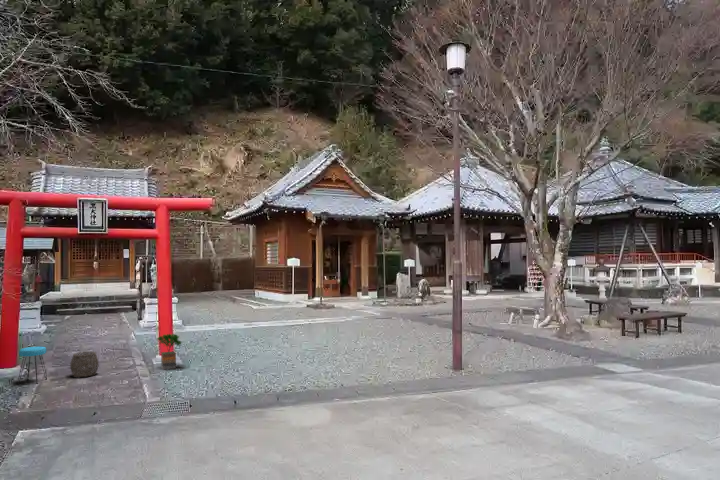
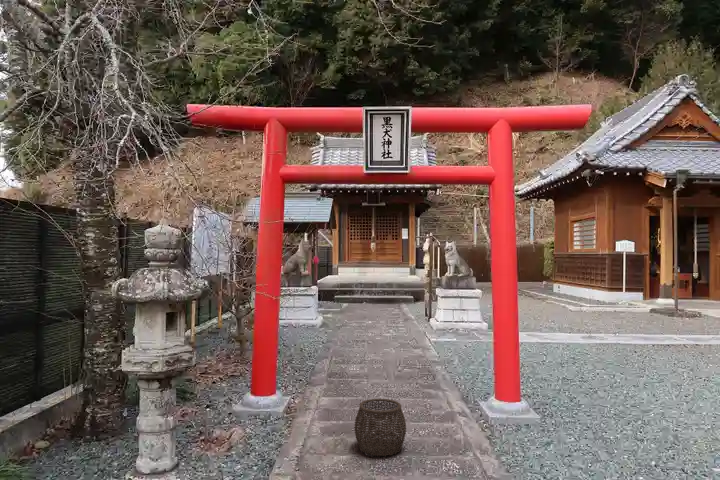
potted tree: present [158,334,181,370] -> none [518,378,577,461]
stool: present [18,347,47,384] -> none [263,383,315,464]

